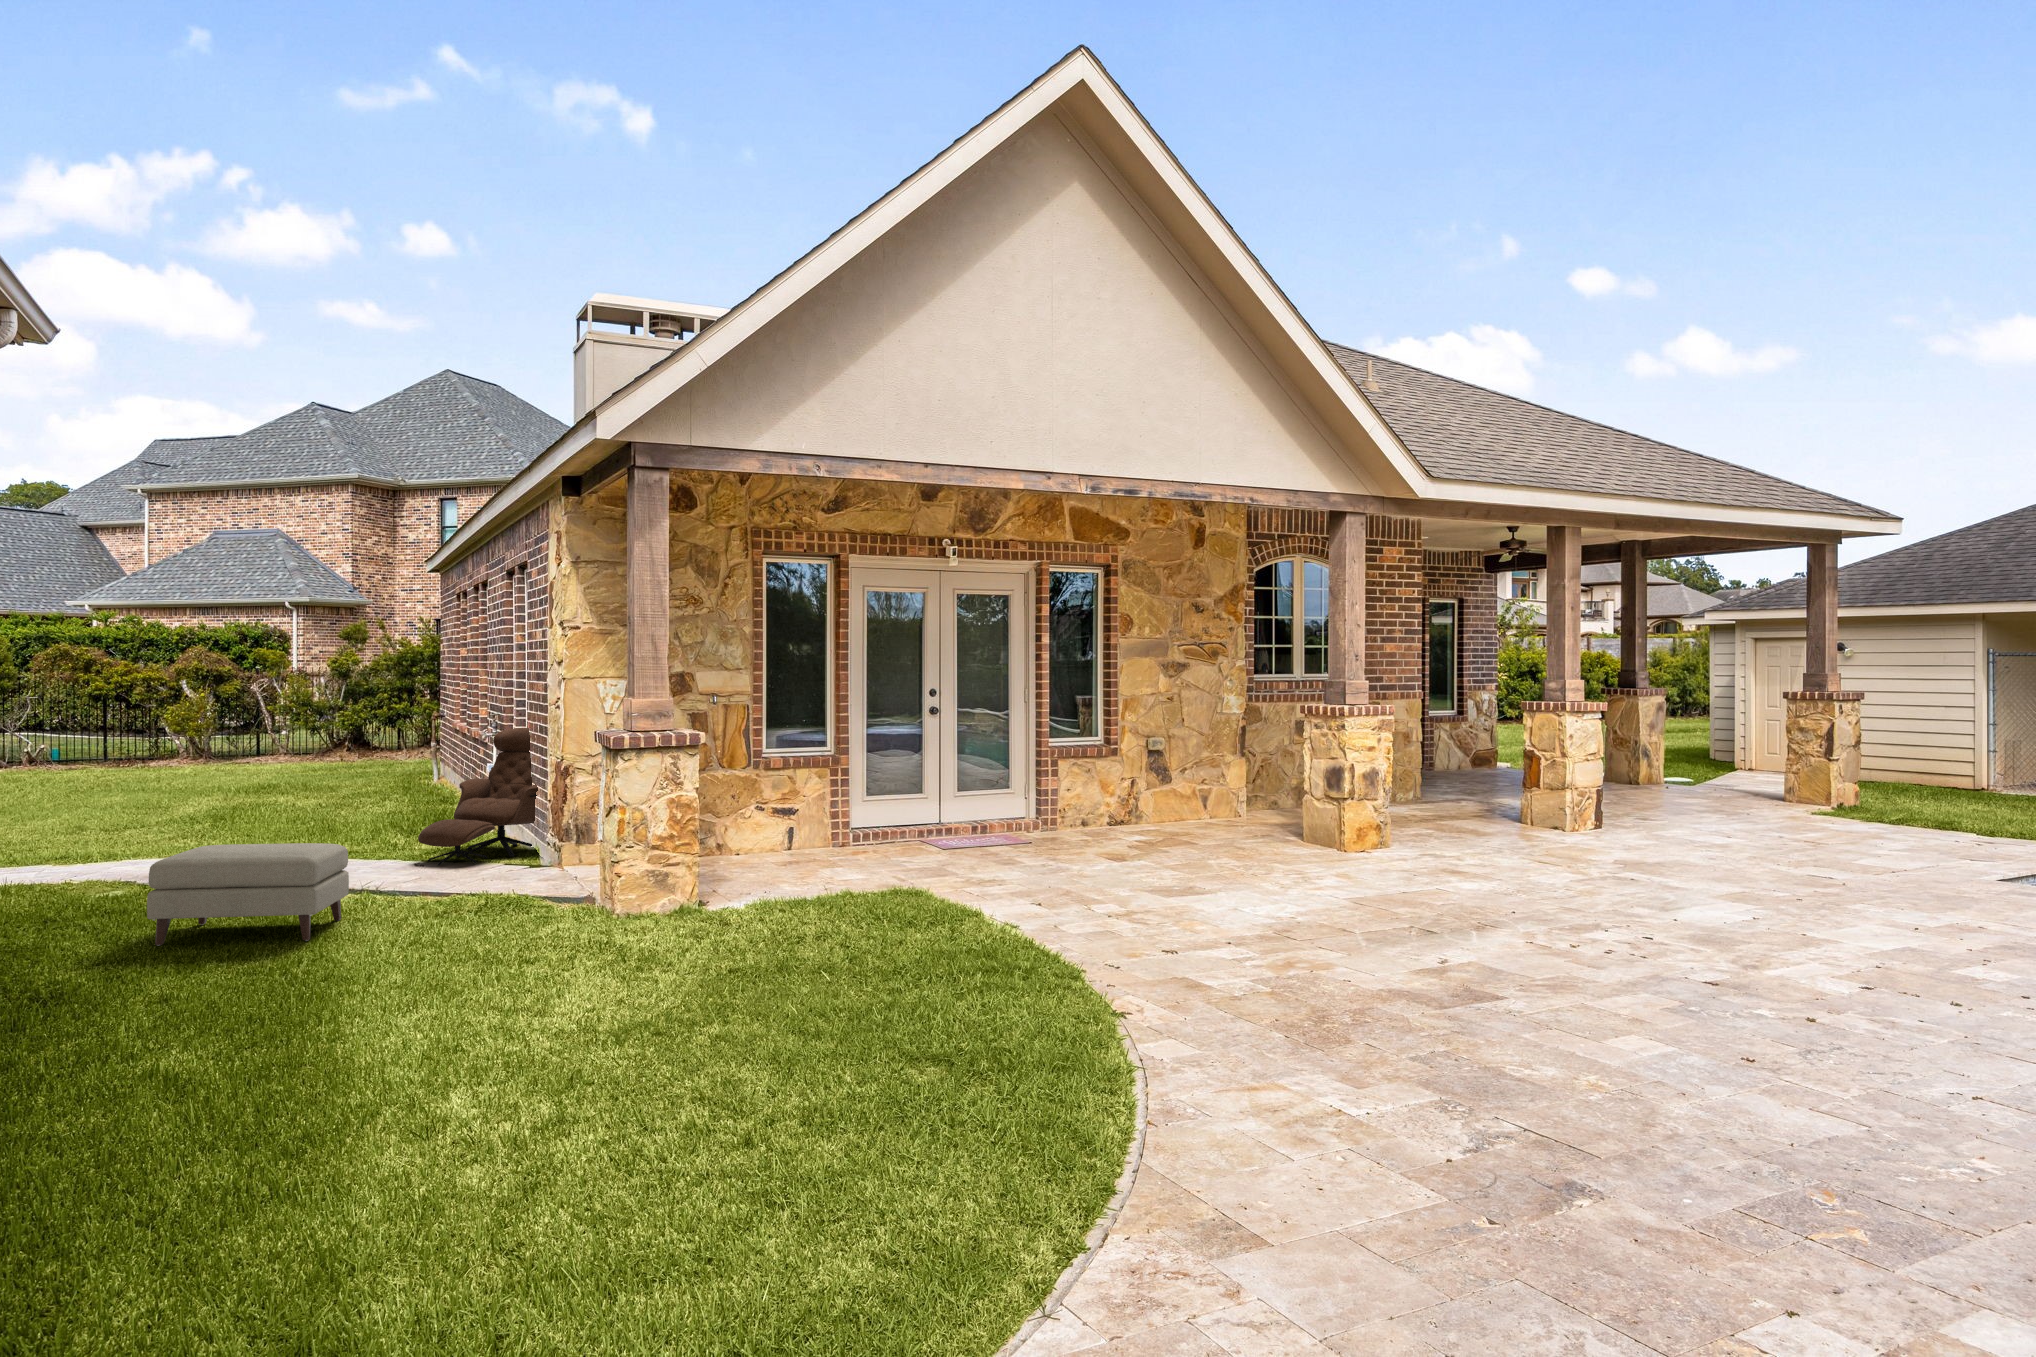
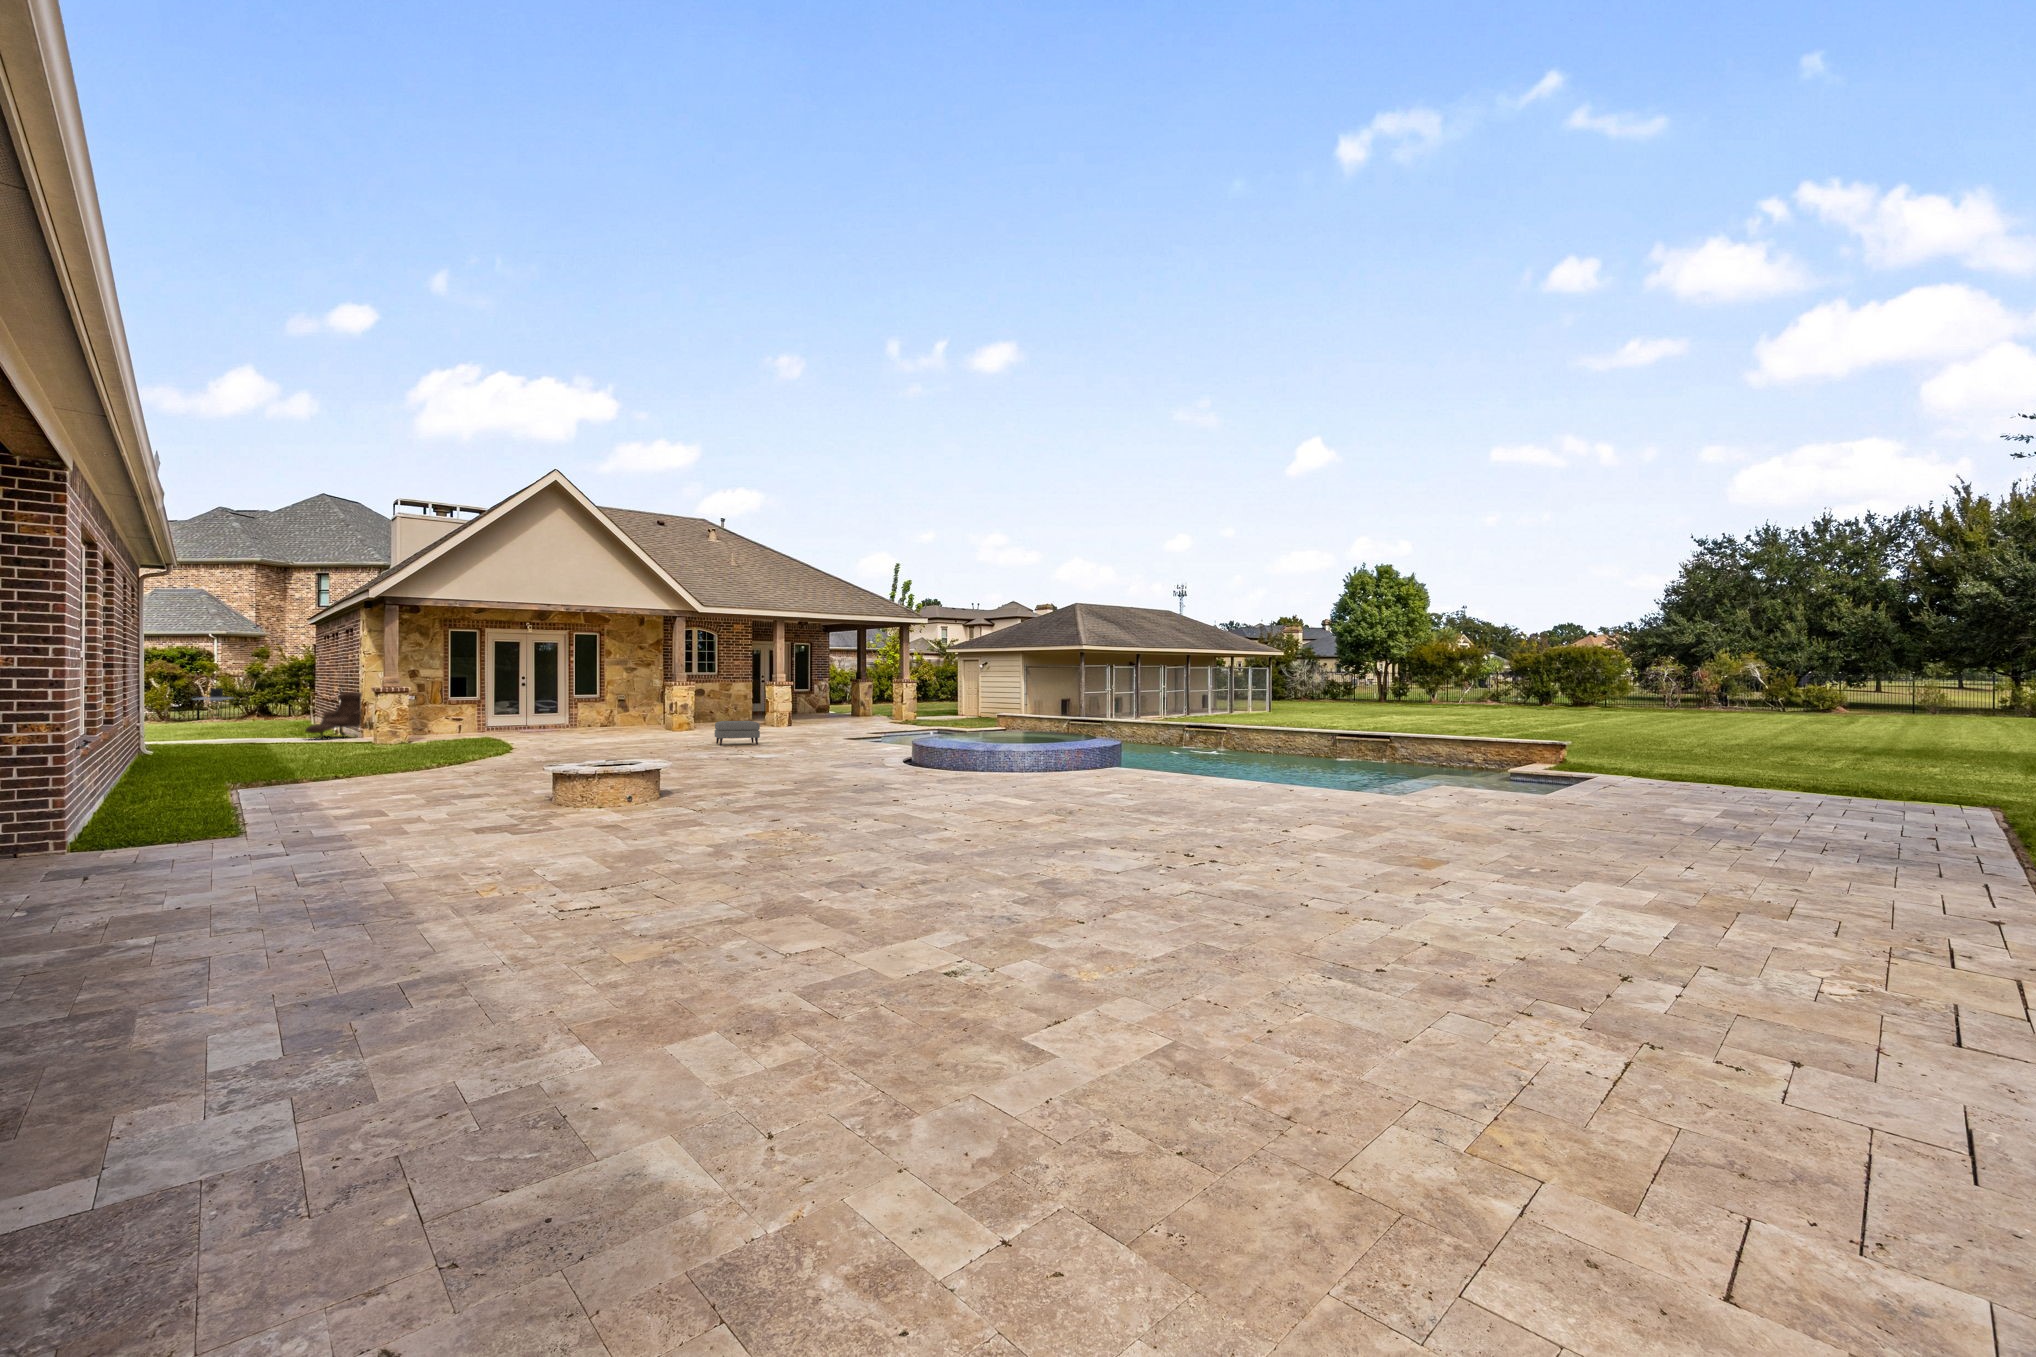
side table: none [238,697,309,750] -> present [197,688,225,702]
ottoman: present [147,843,349,946] -> present [714,721,760,745]

